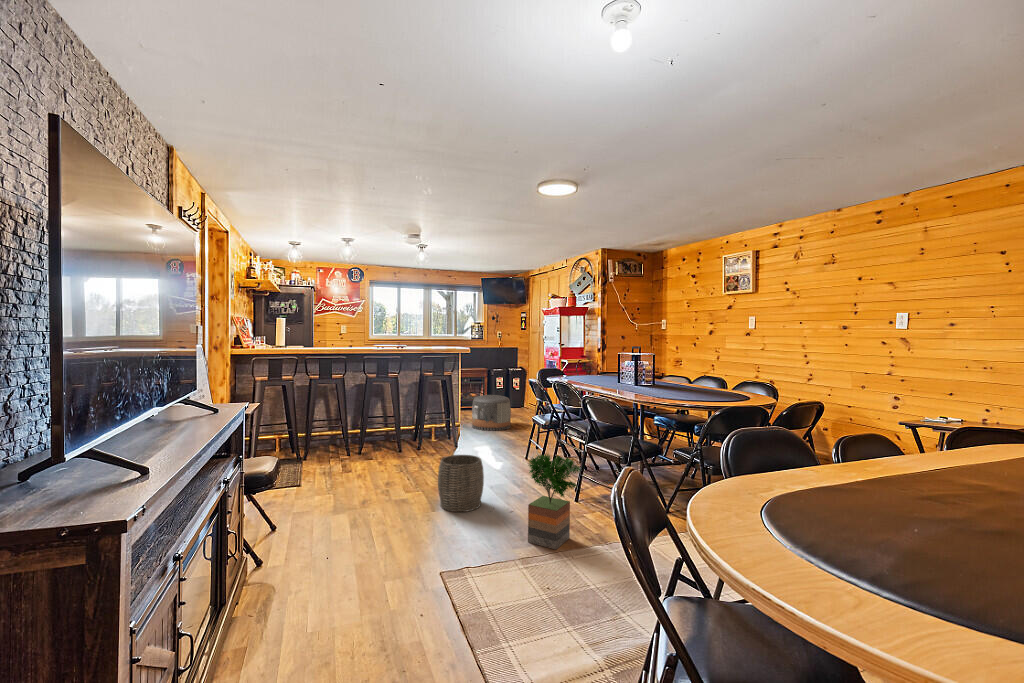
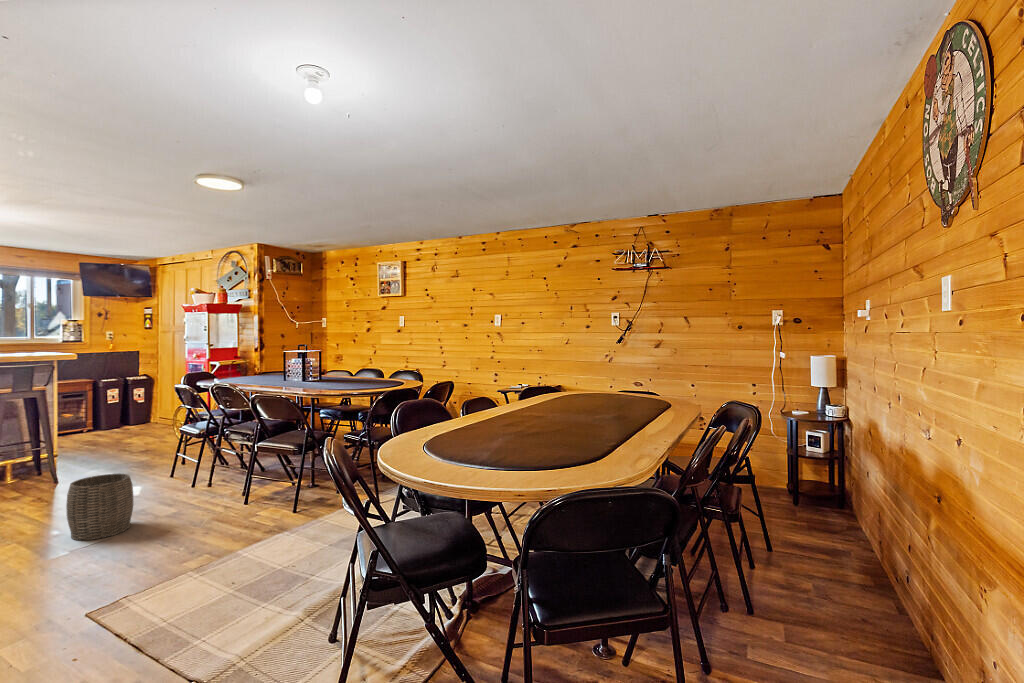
pouf: present [472,395,511,431] -> none [81,410,142,455]
potted tree: present [528,454,580,550] -> none [197,451,258,542]

